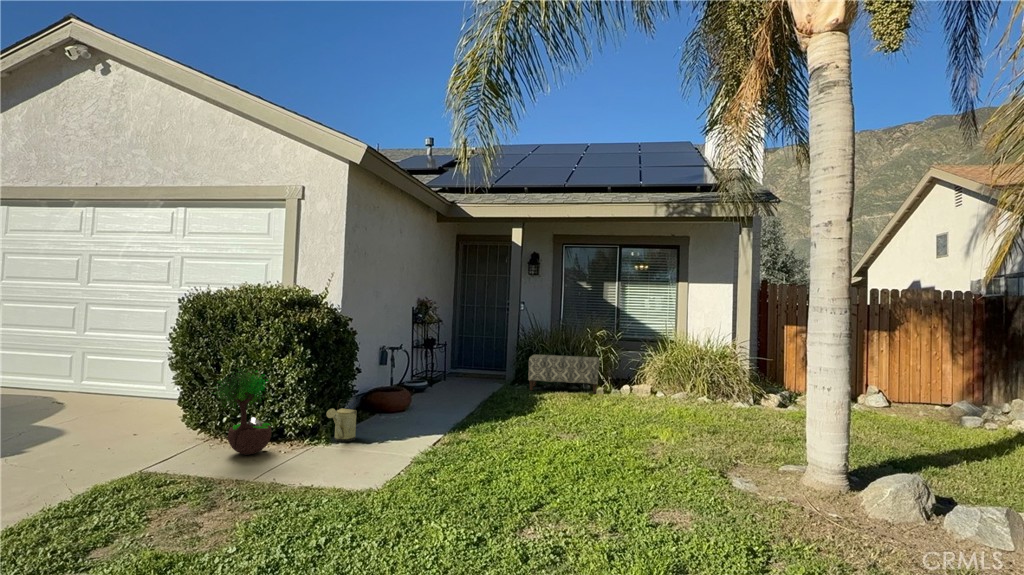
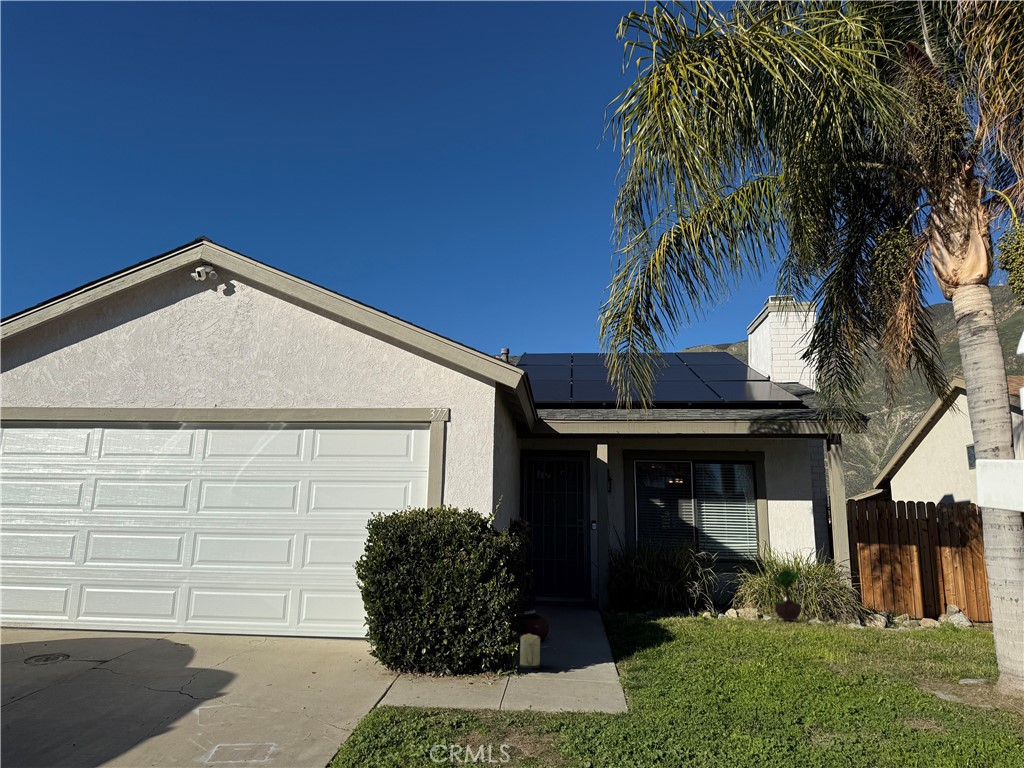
bench: present [528,355,599,394] -> none [625,580,702,620]
potted tree: present [214,367,271,455] -> present [768,567,801,621]

